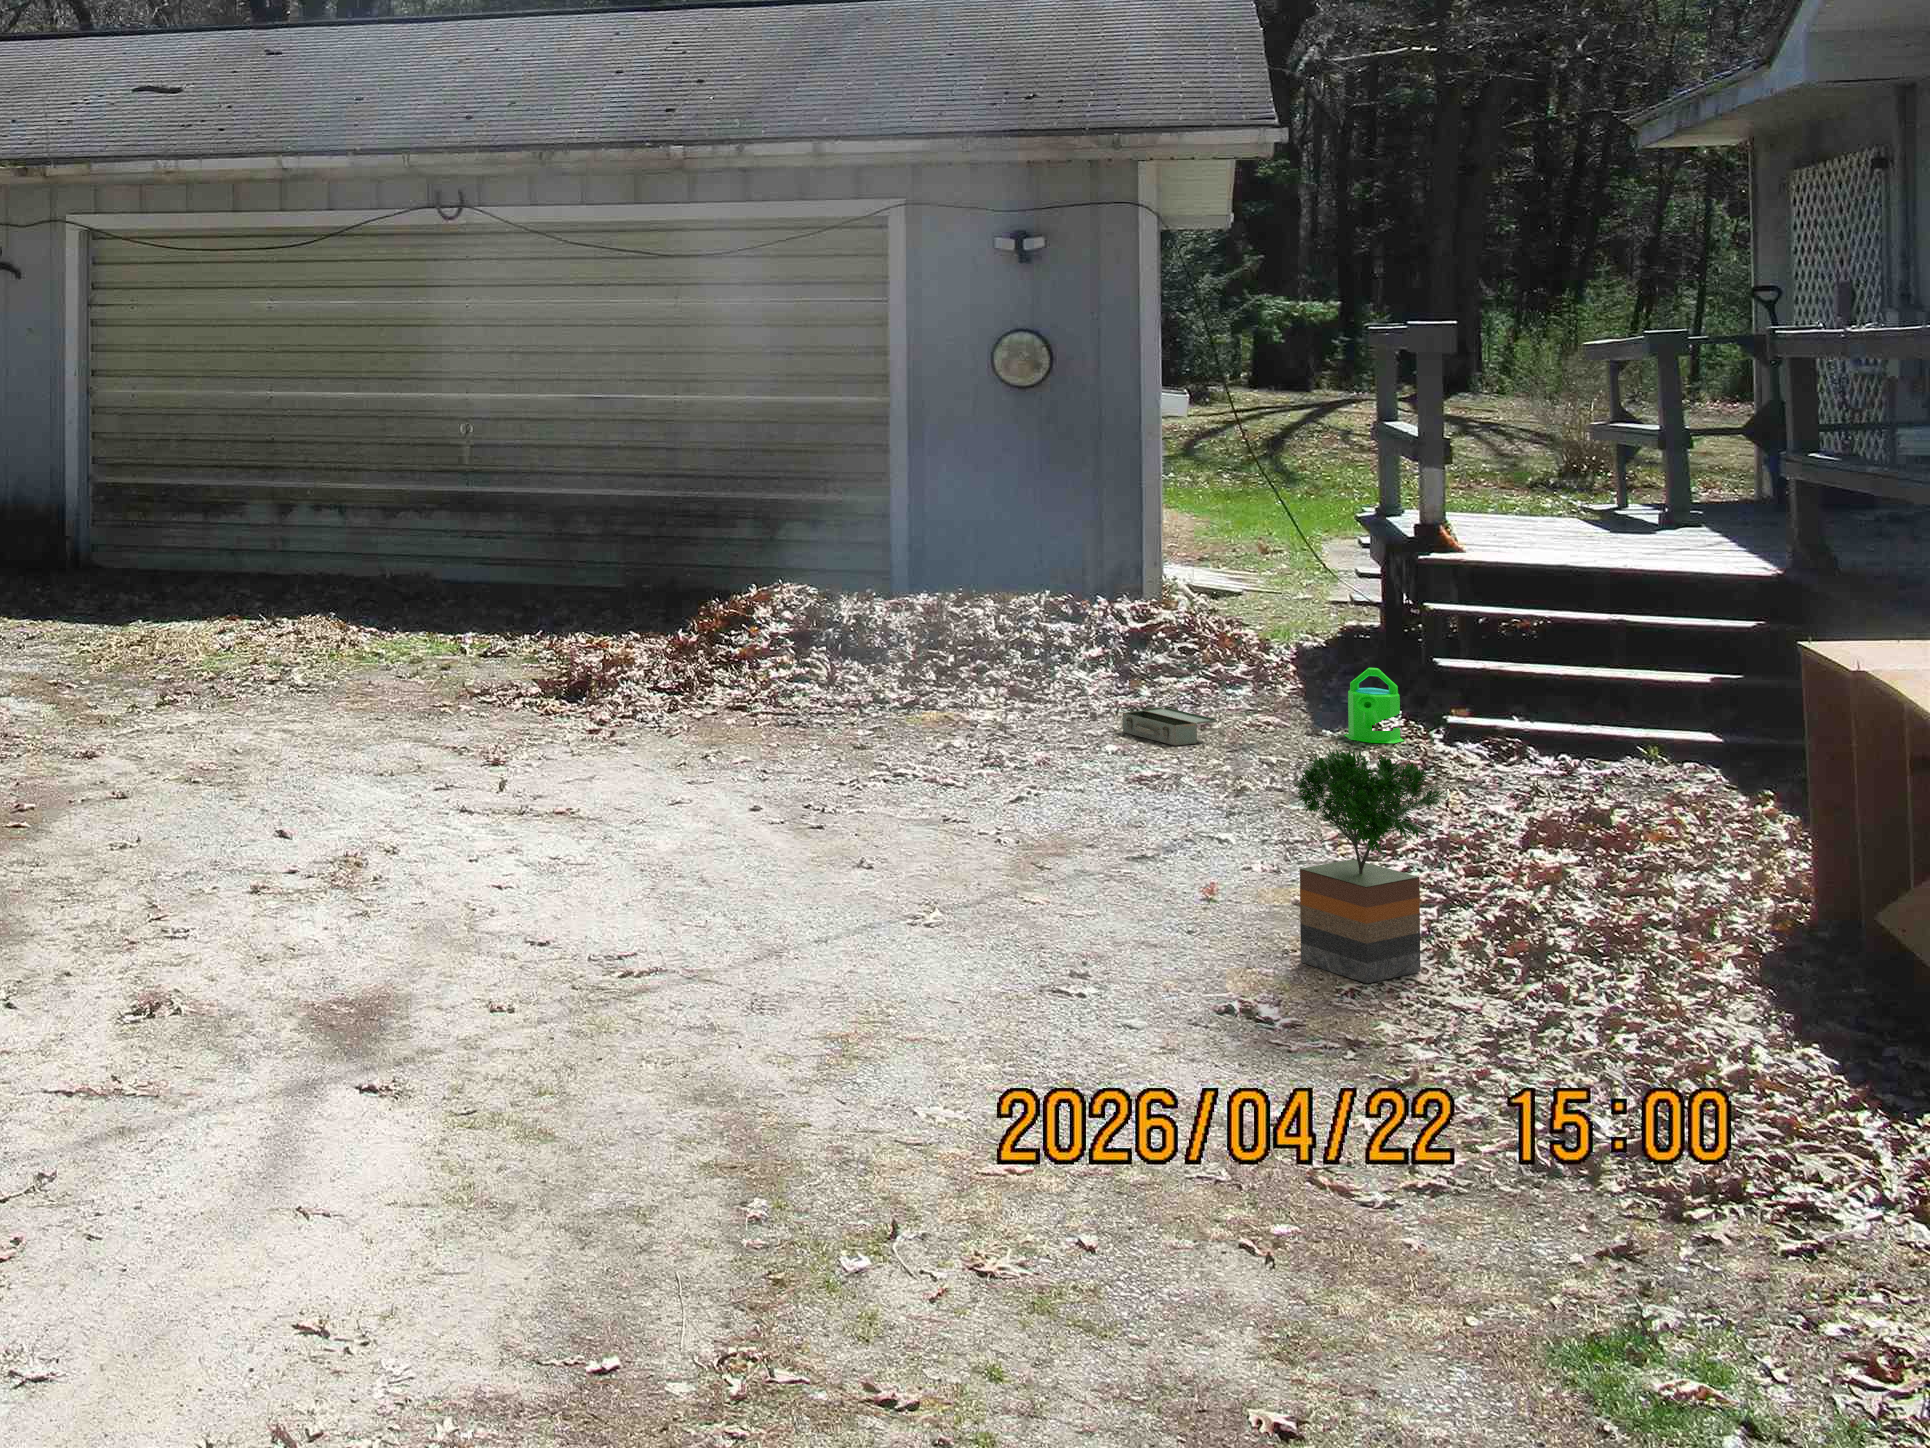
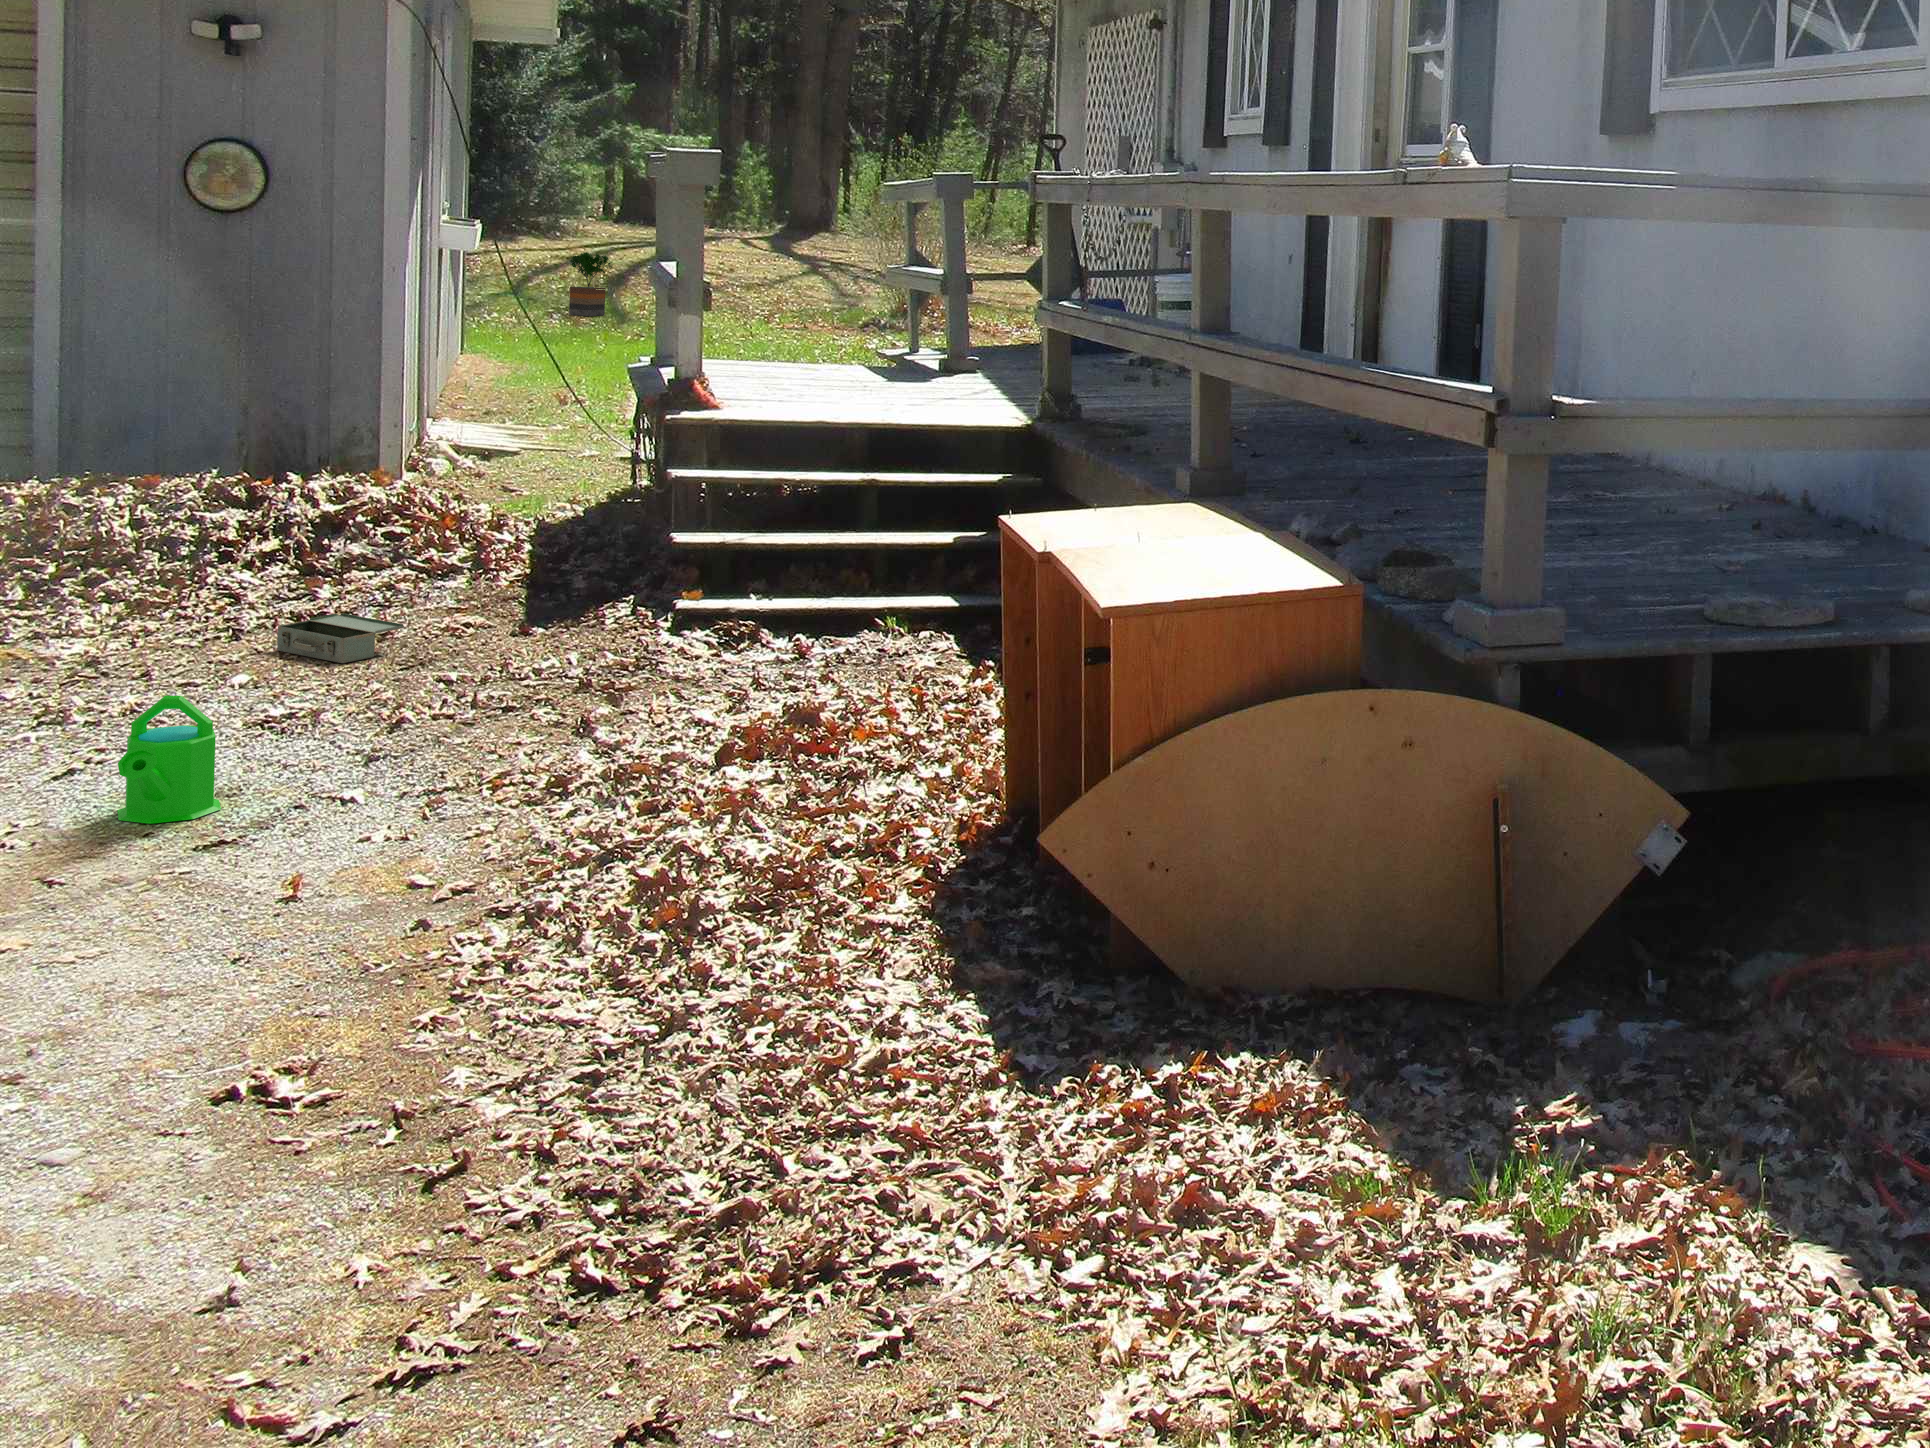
watering can: present [1344,668,1404,743] -> present [117,696,221,824]
potted tree: present [1295,749,1445,983] -> present [569,252,613,316]

